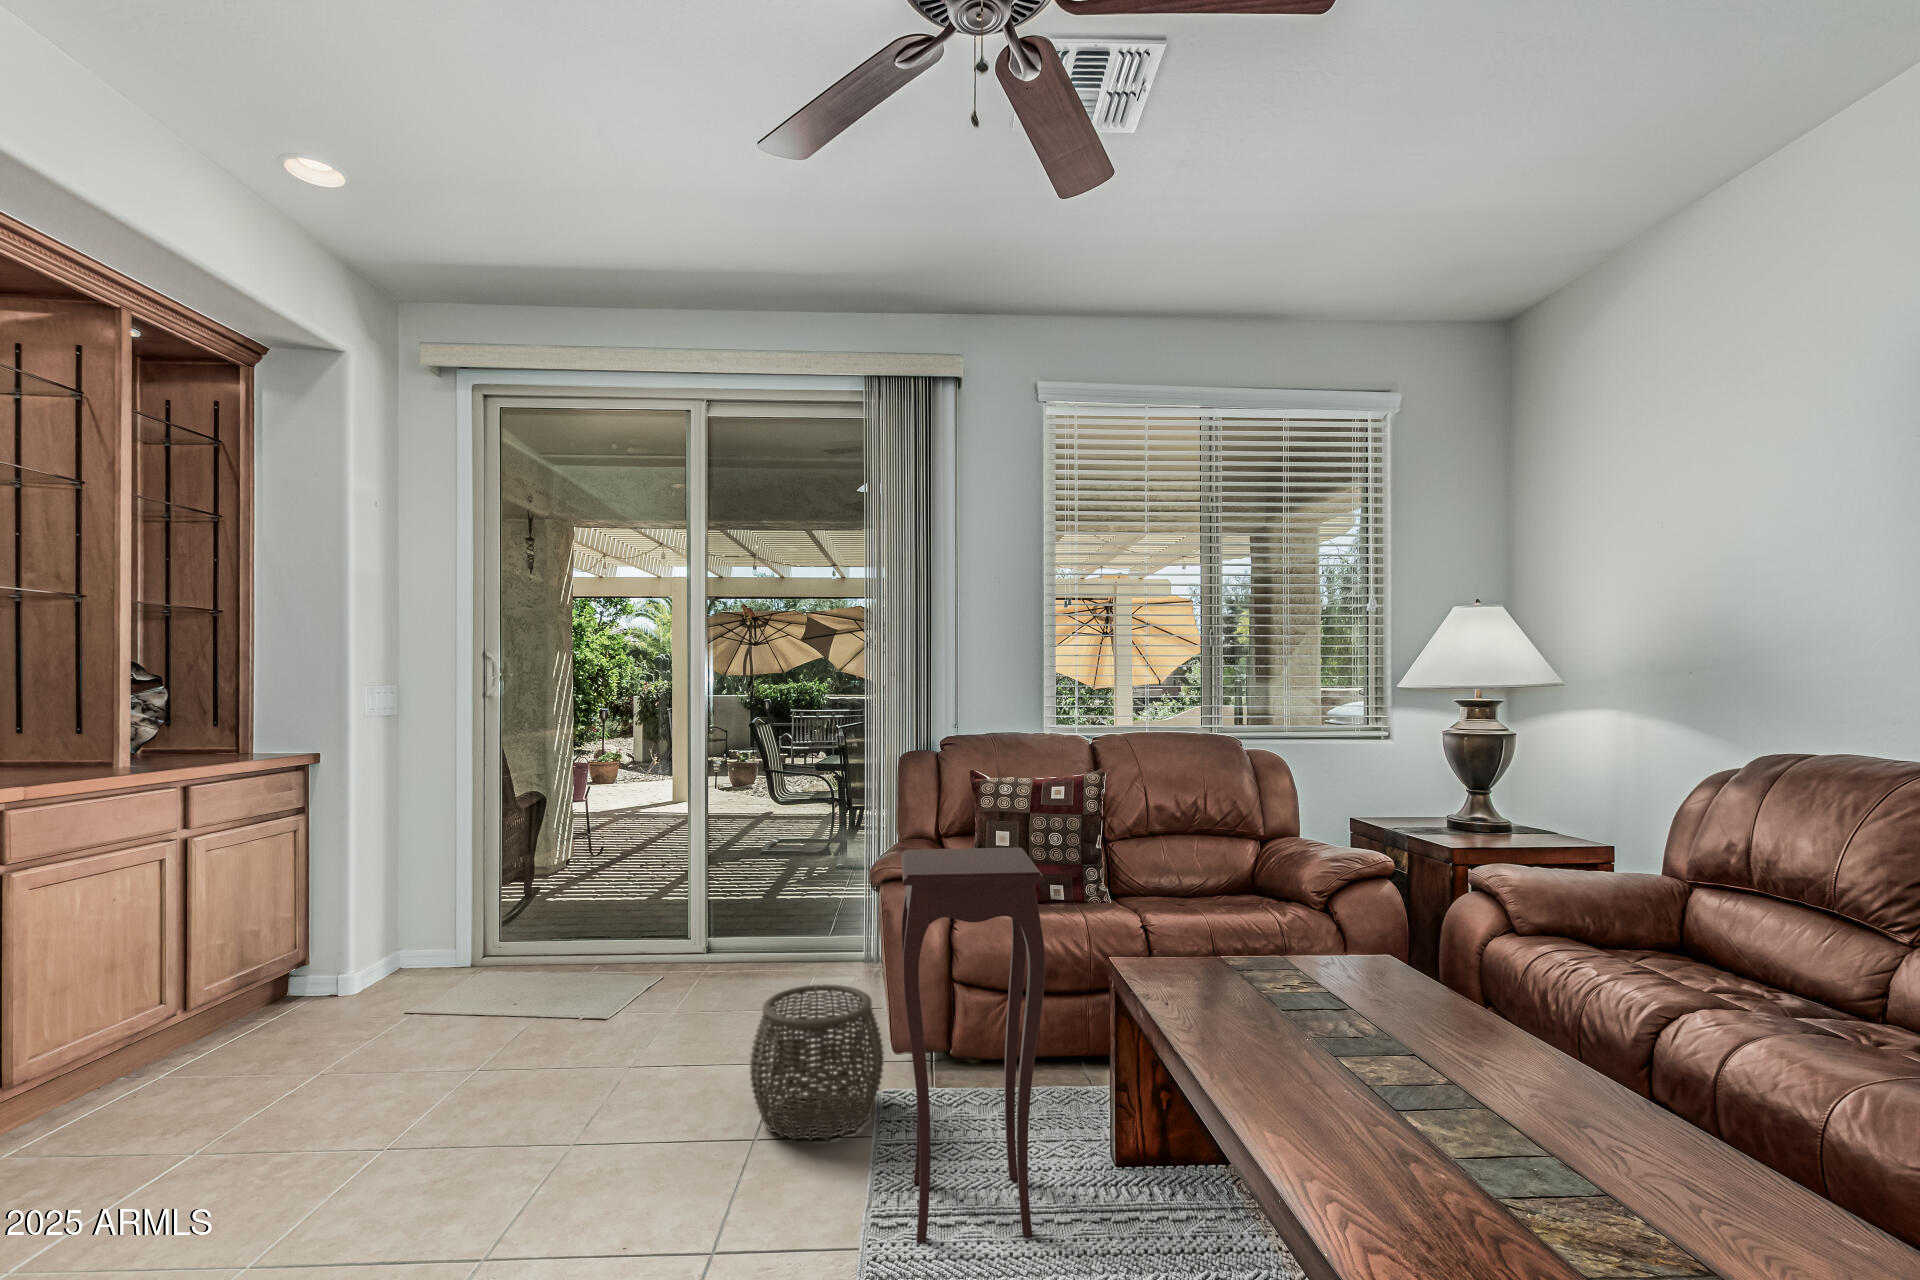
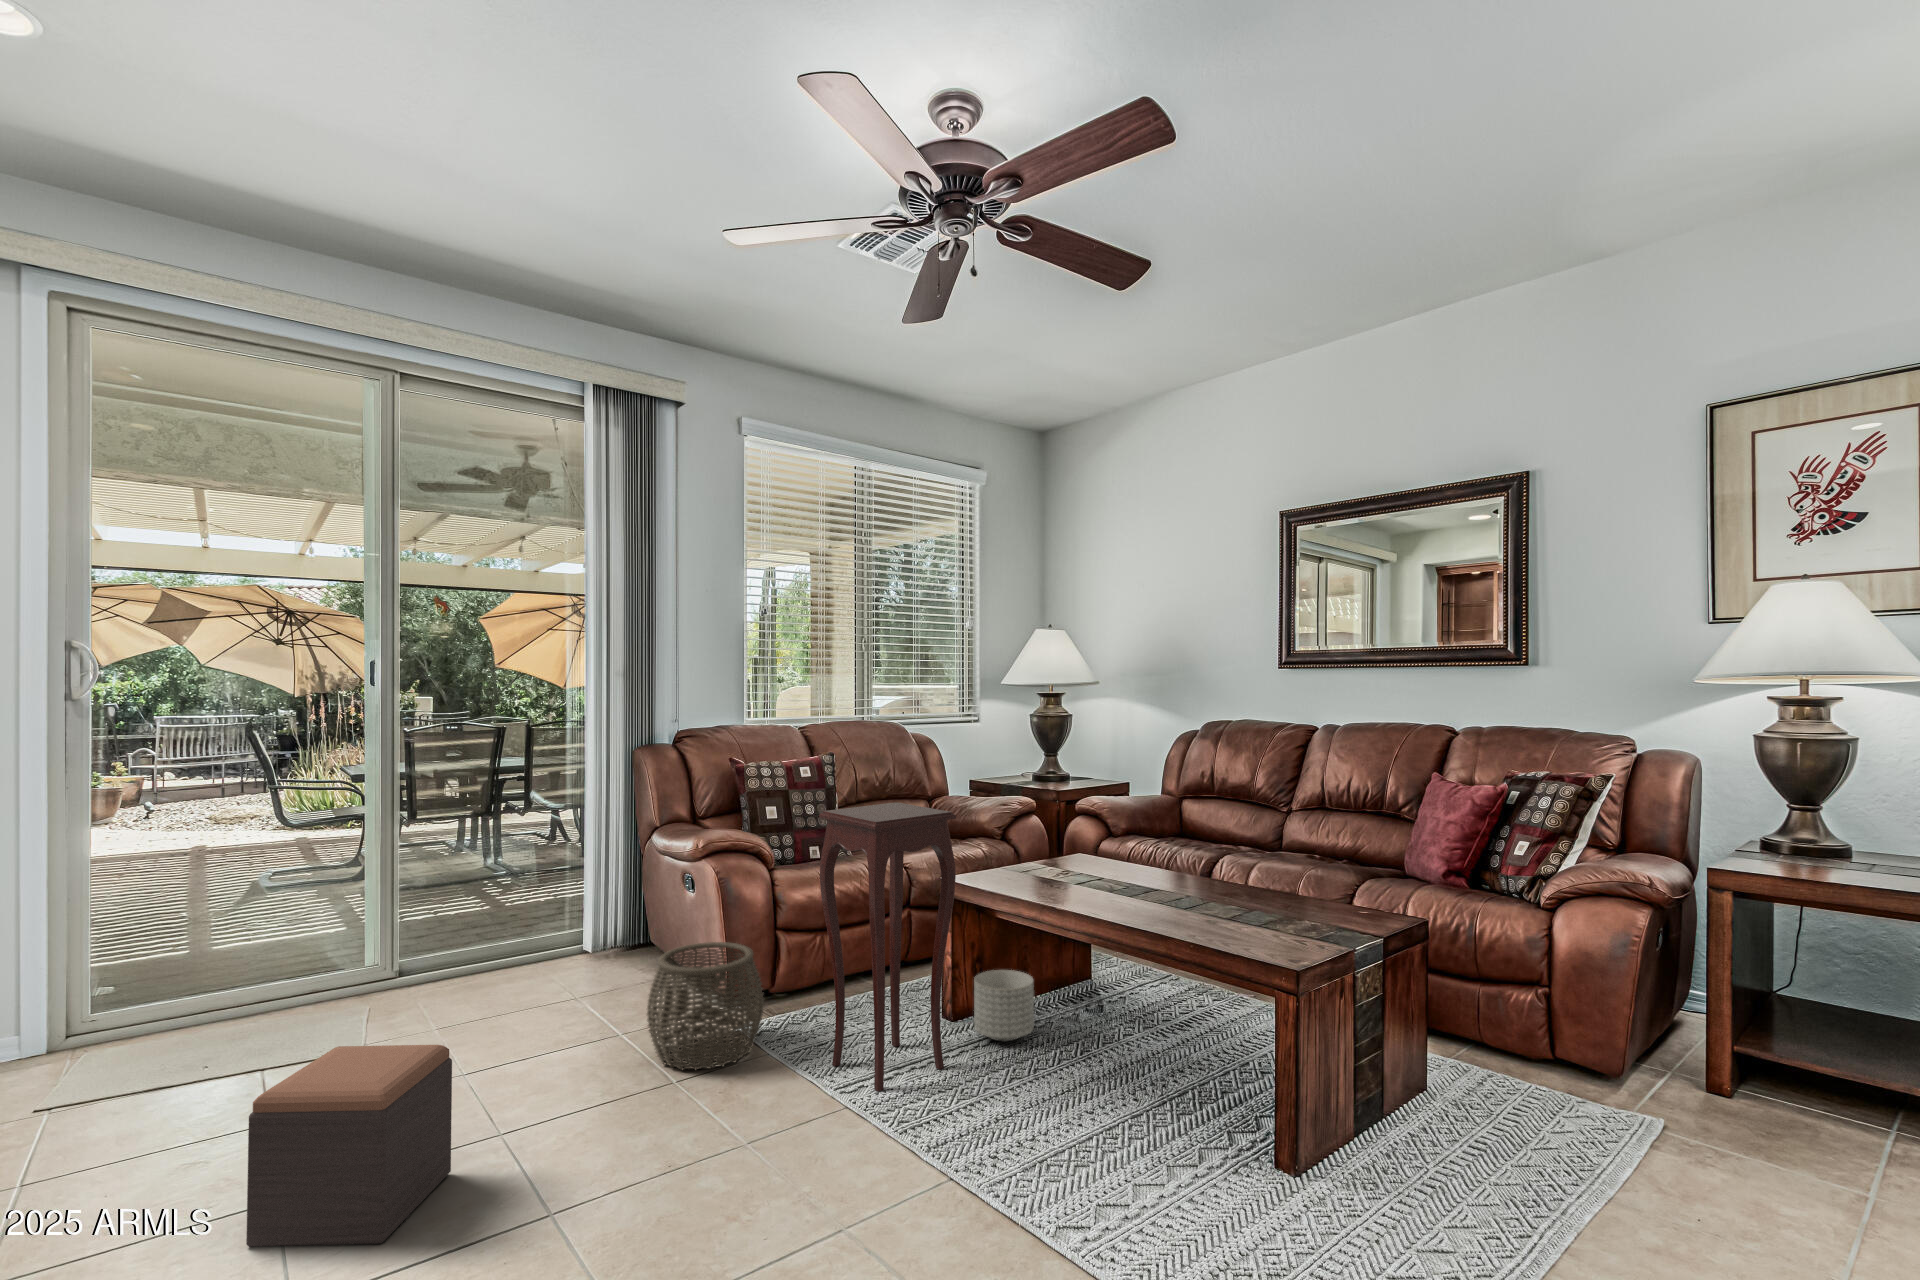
footstool: none [287,1027,476,1241] -> present [246,1045,452,1247]
planter: none [1118,1108,1210,1226] -> present [974,970,1034,1042]

